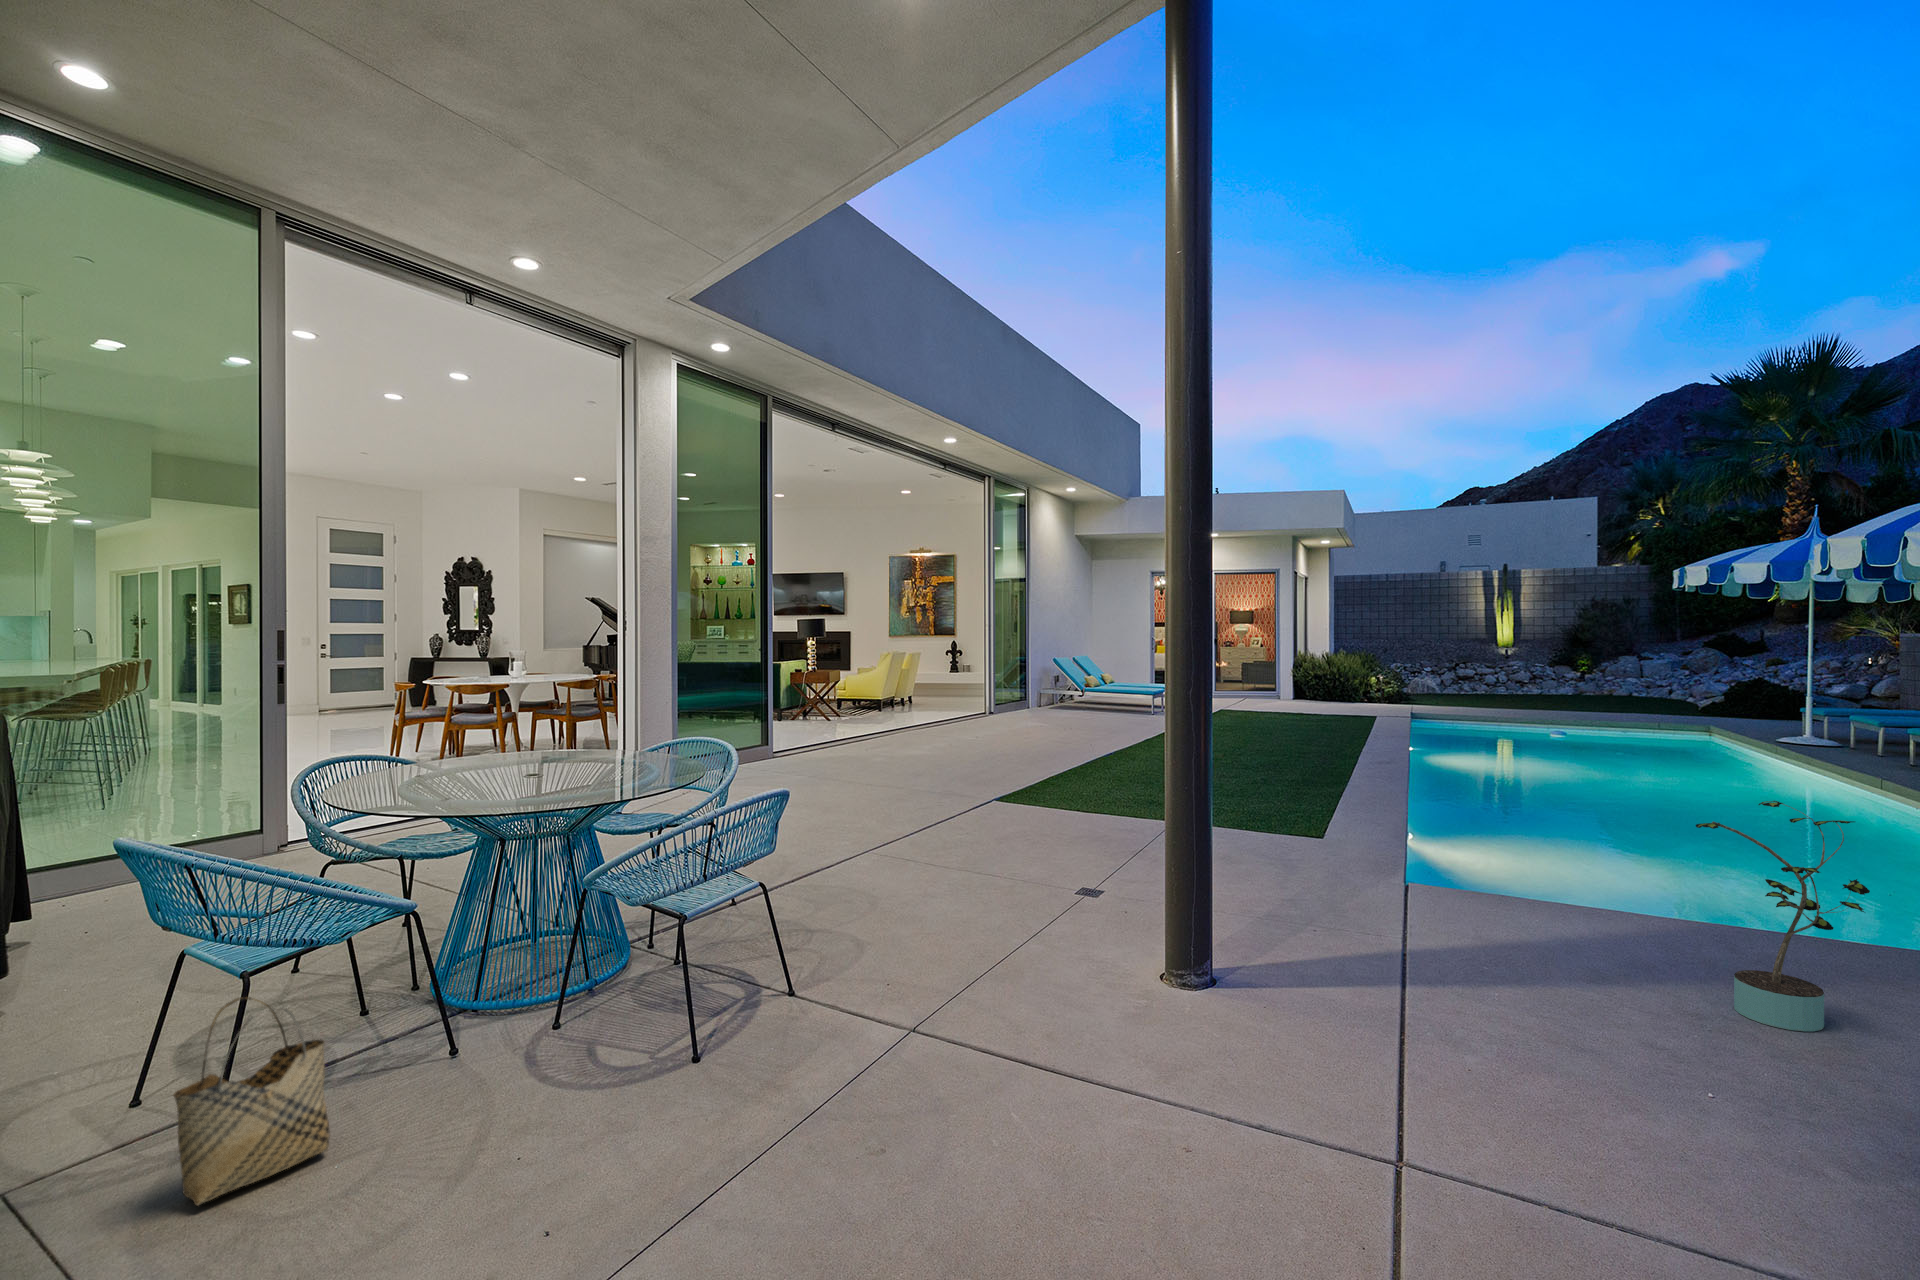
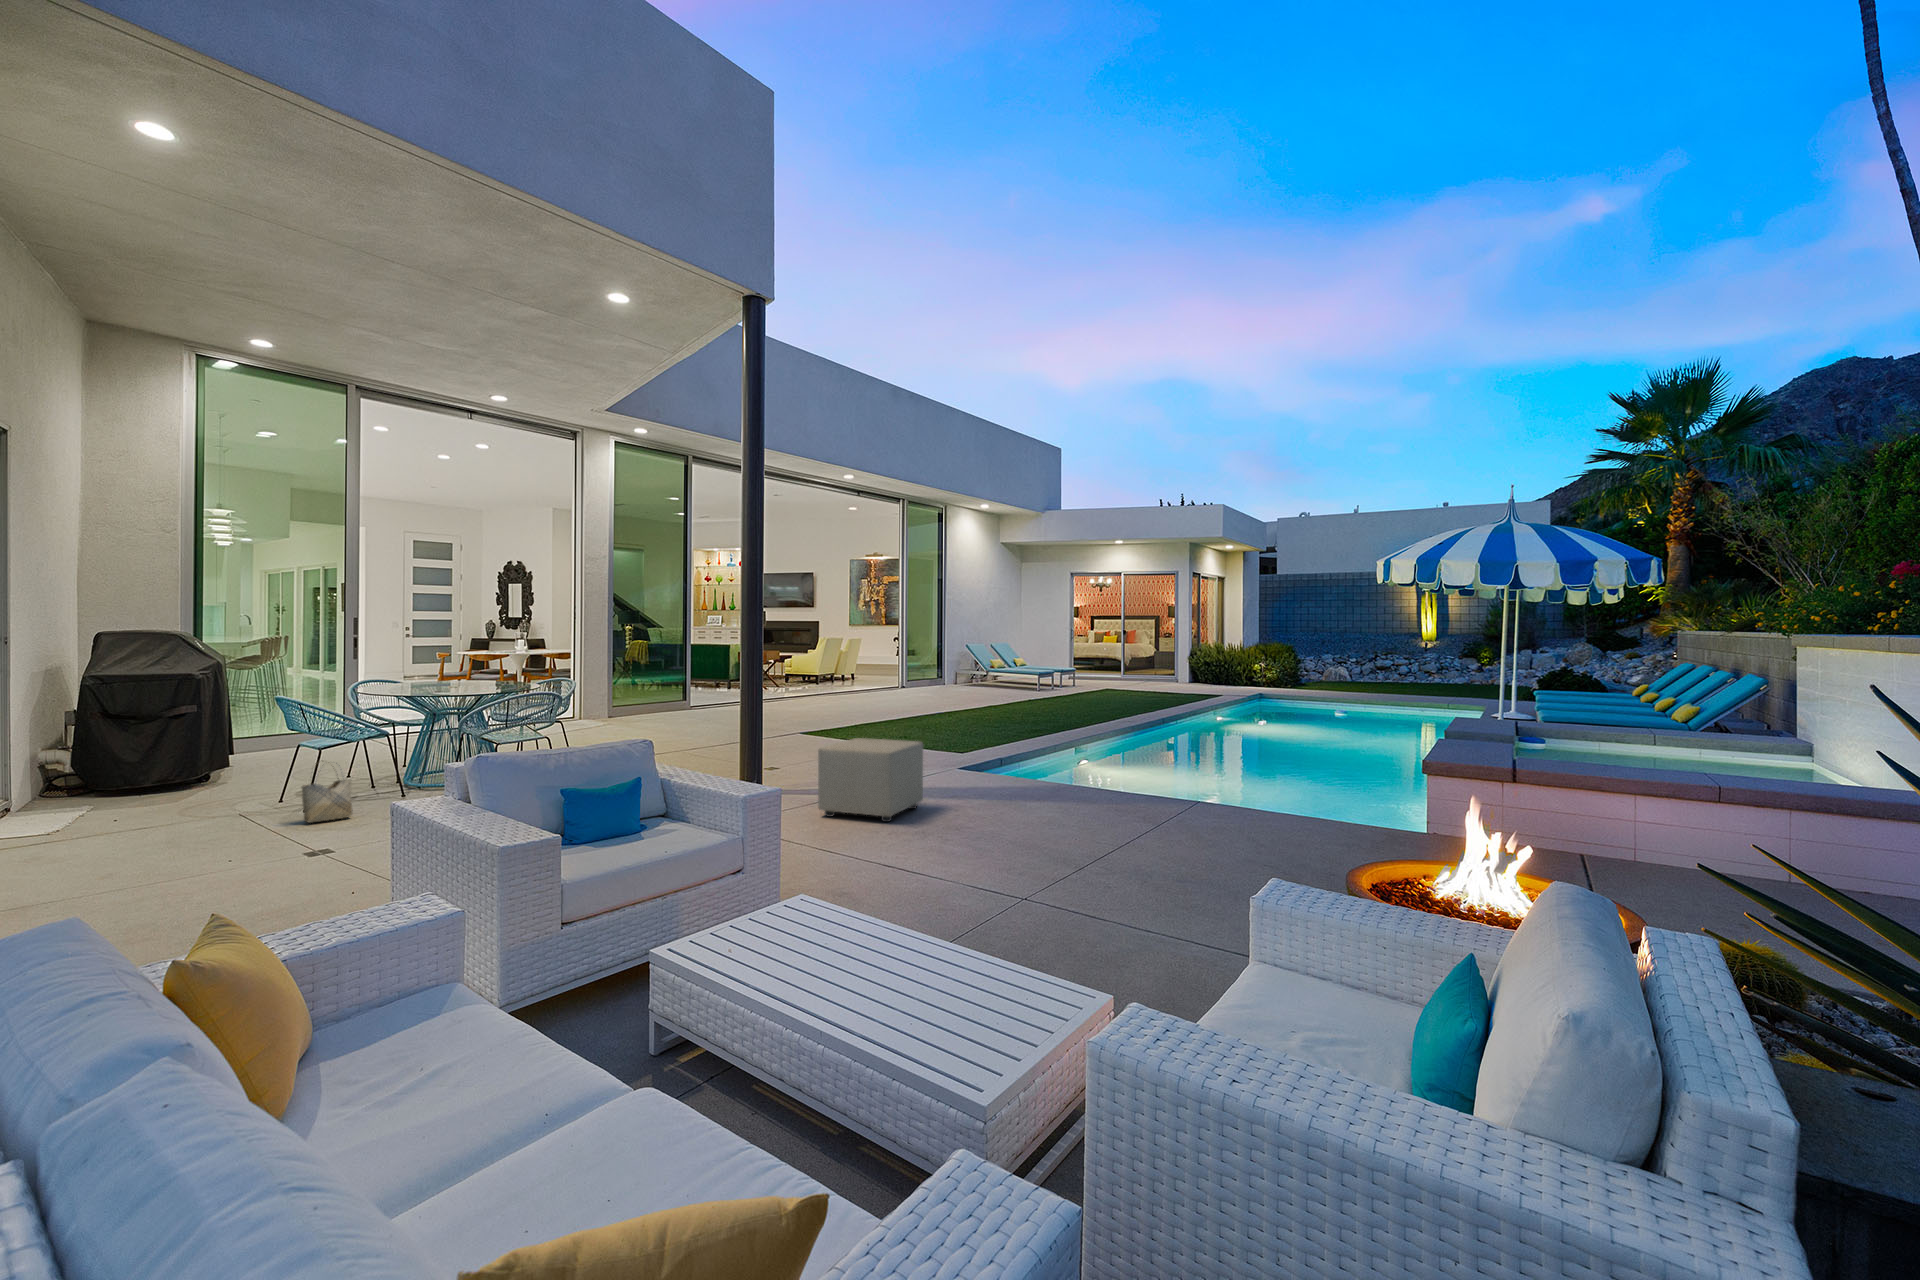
potted plant: present [1696,801,1870,1031] -> none [952,716,1005,817]
ottoman: none [1442,849,1719,1071] -> present [818,738,923,822]

